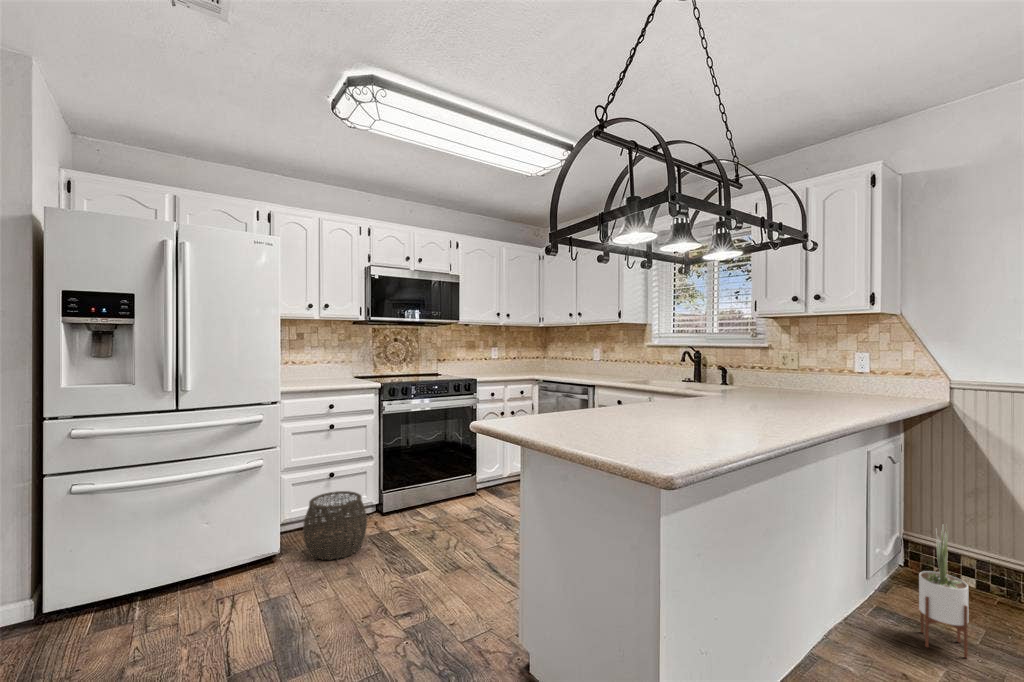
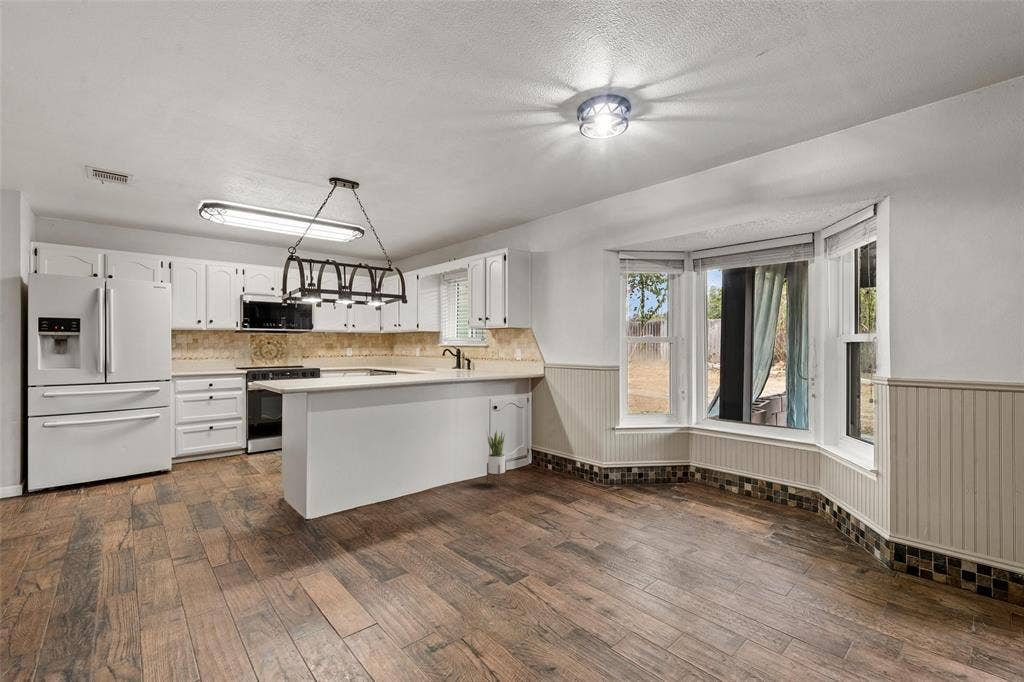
woven basket: present [303,491,367,560] -> none [187,435,230,472]

